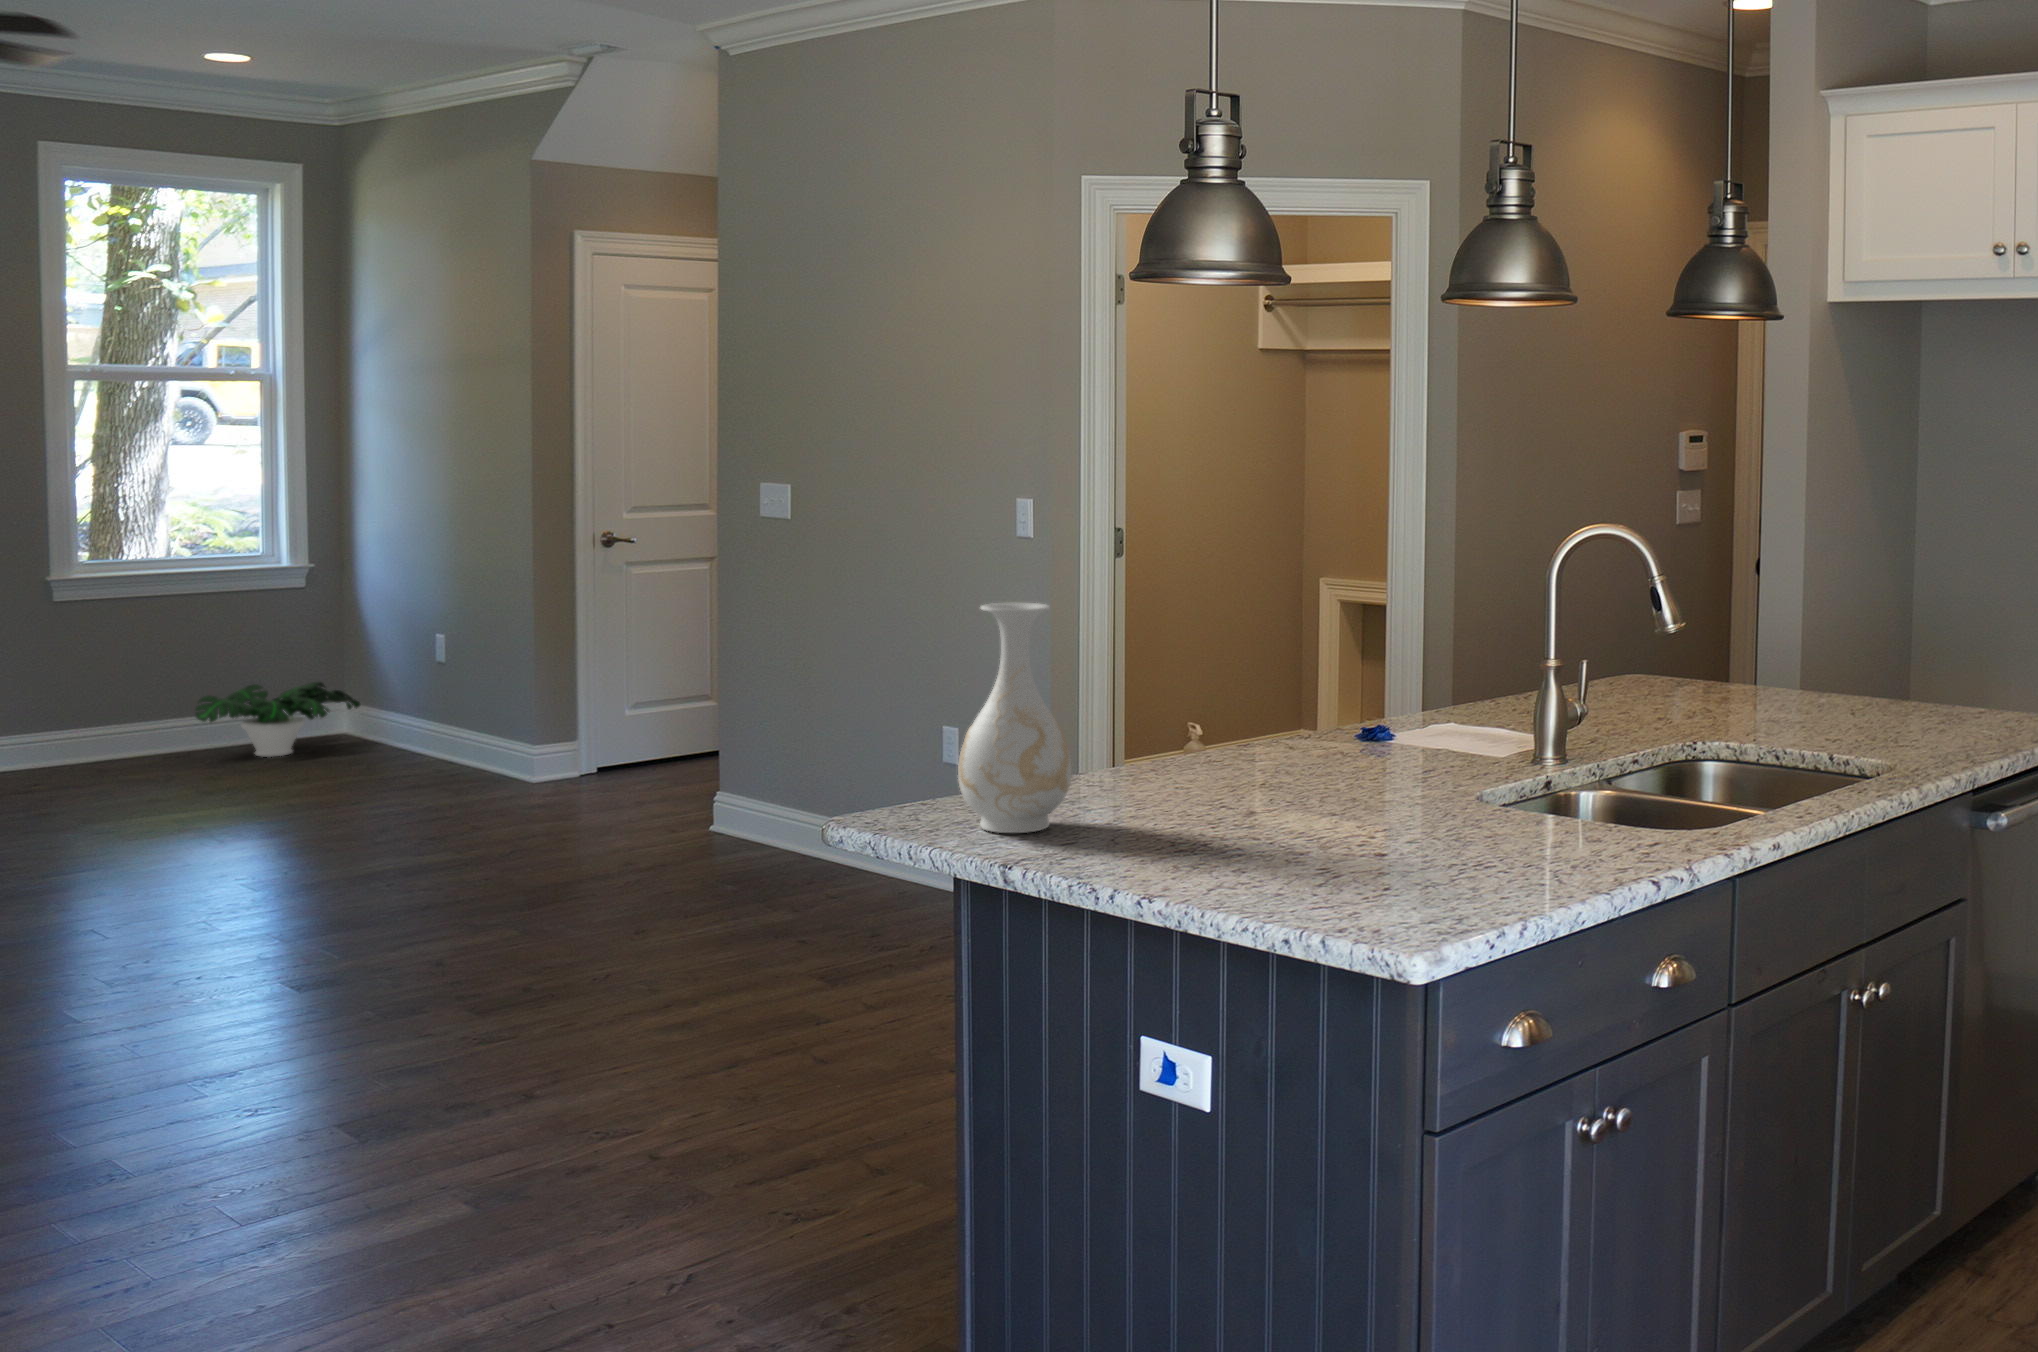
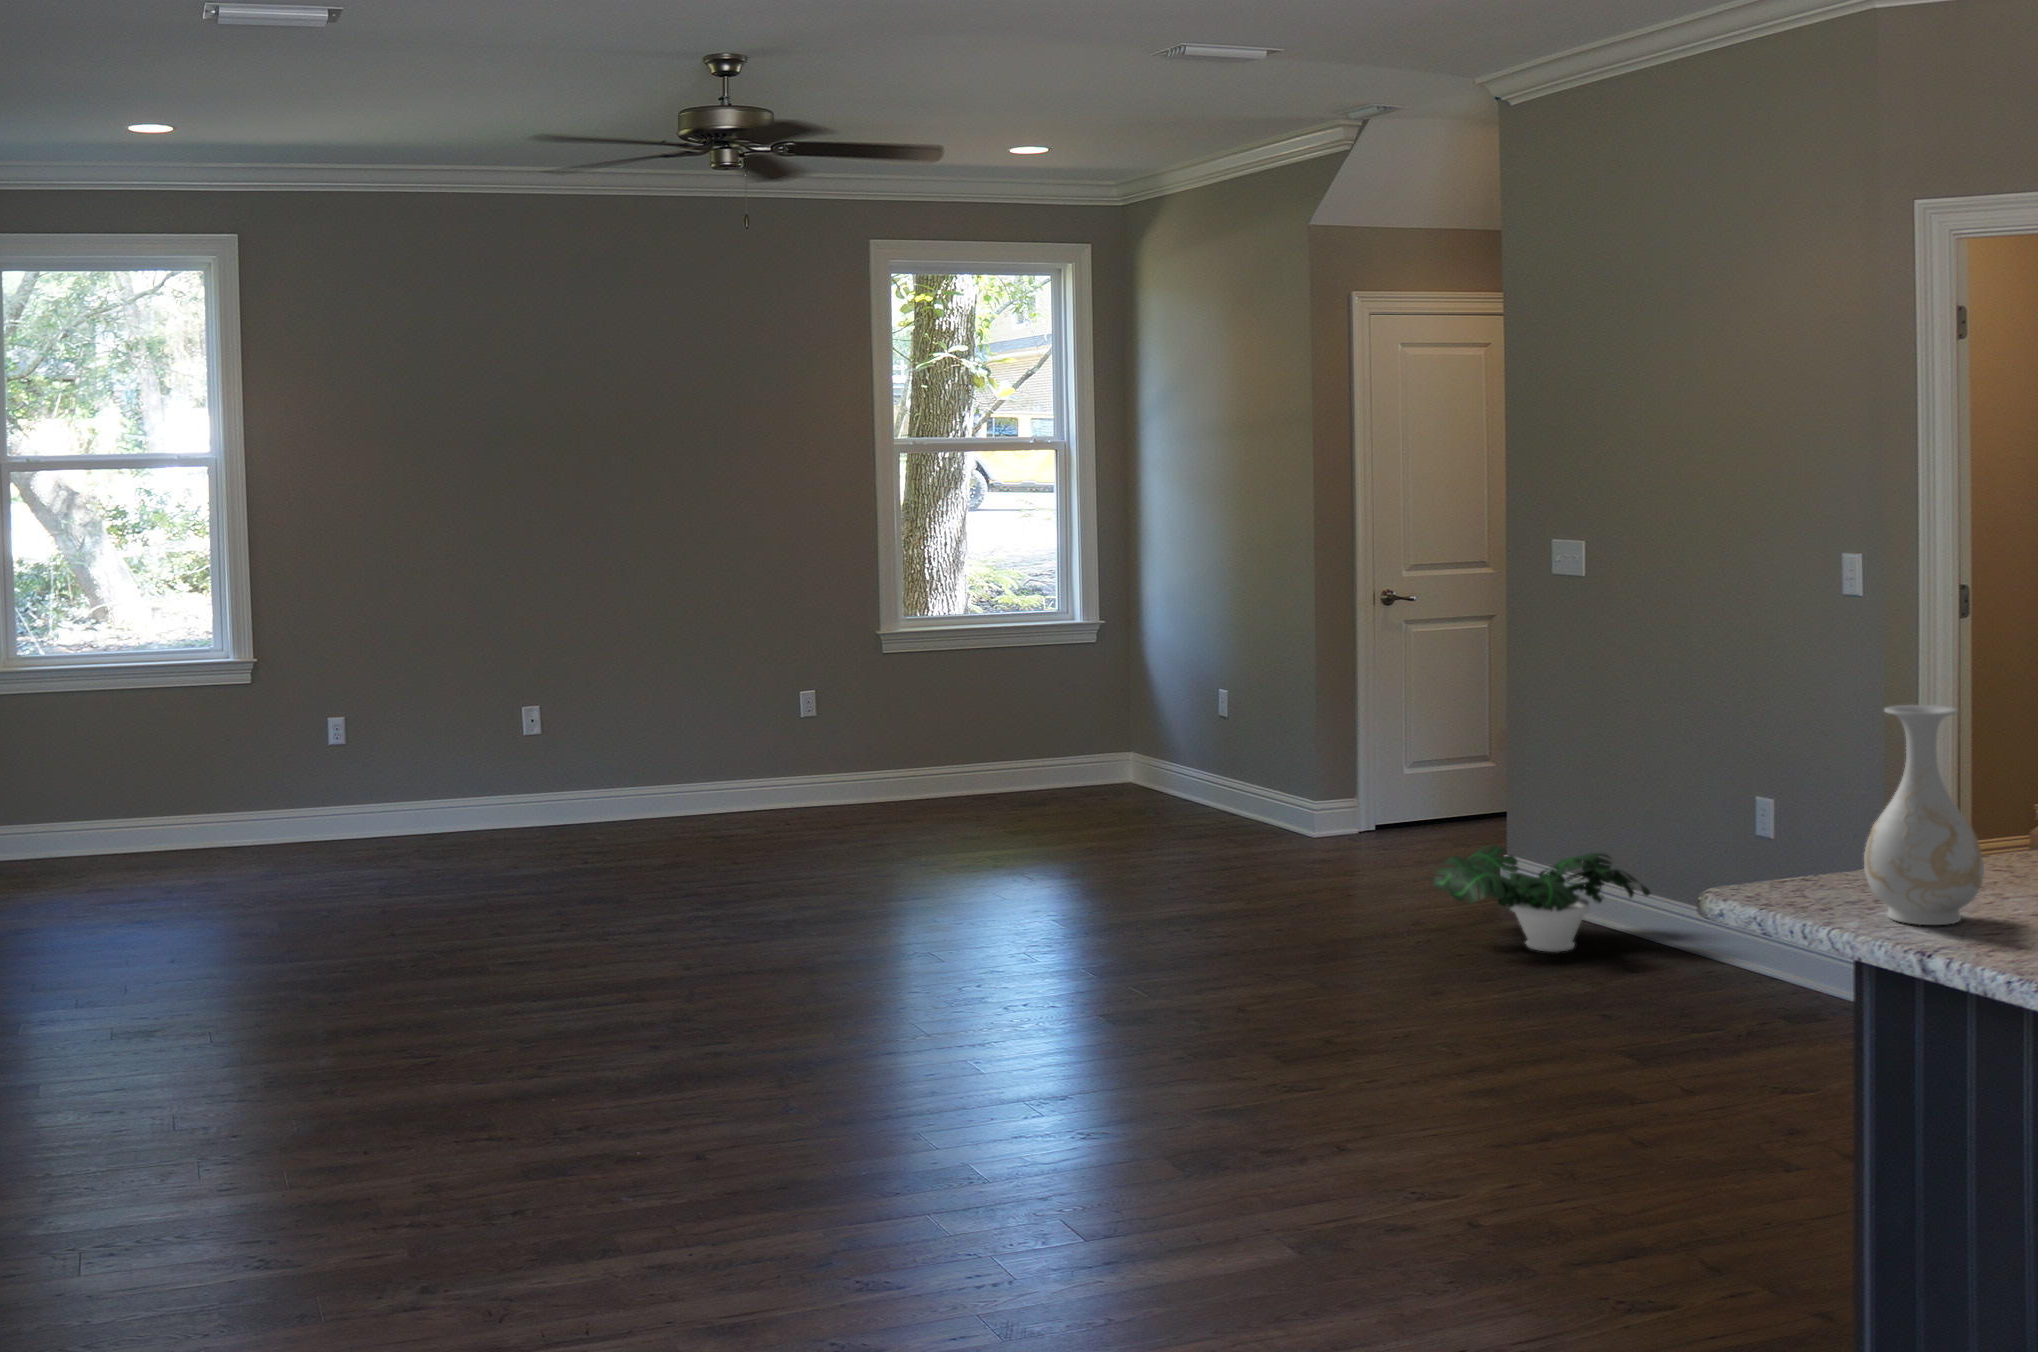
potted plant: present [196,682,360,757] -> present [1433,846,1650,952]

